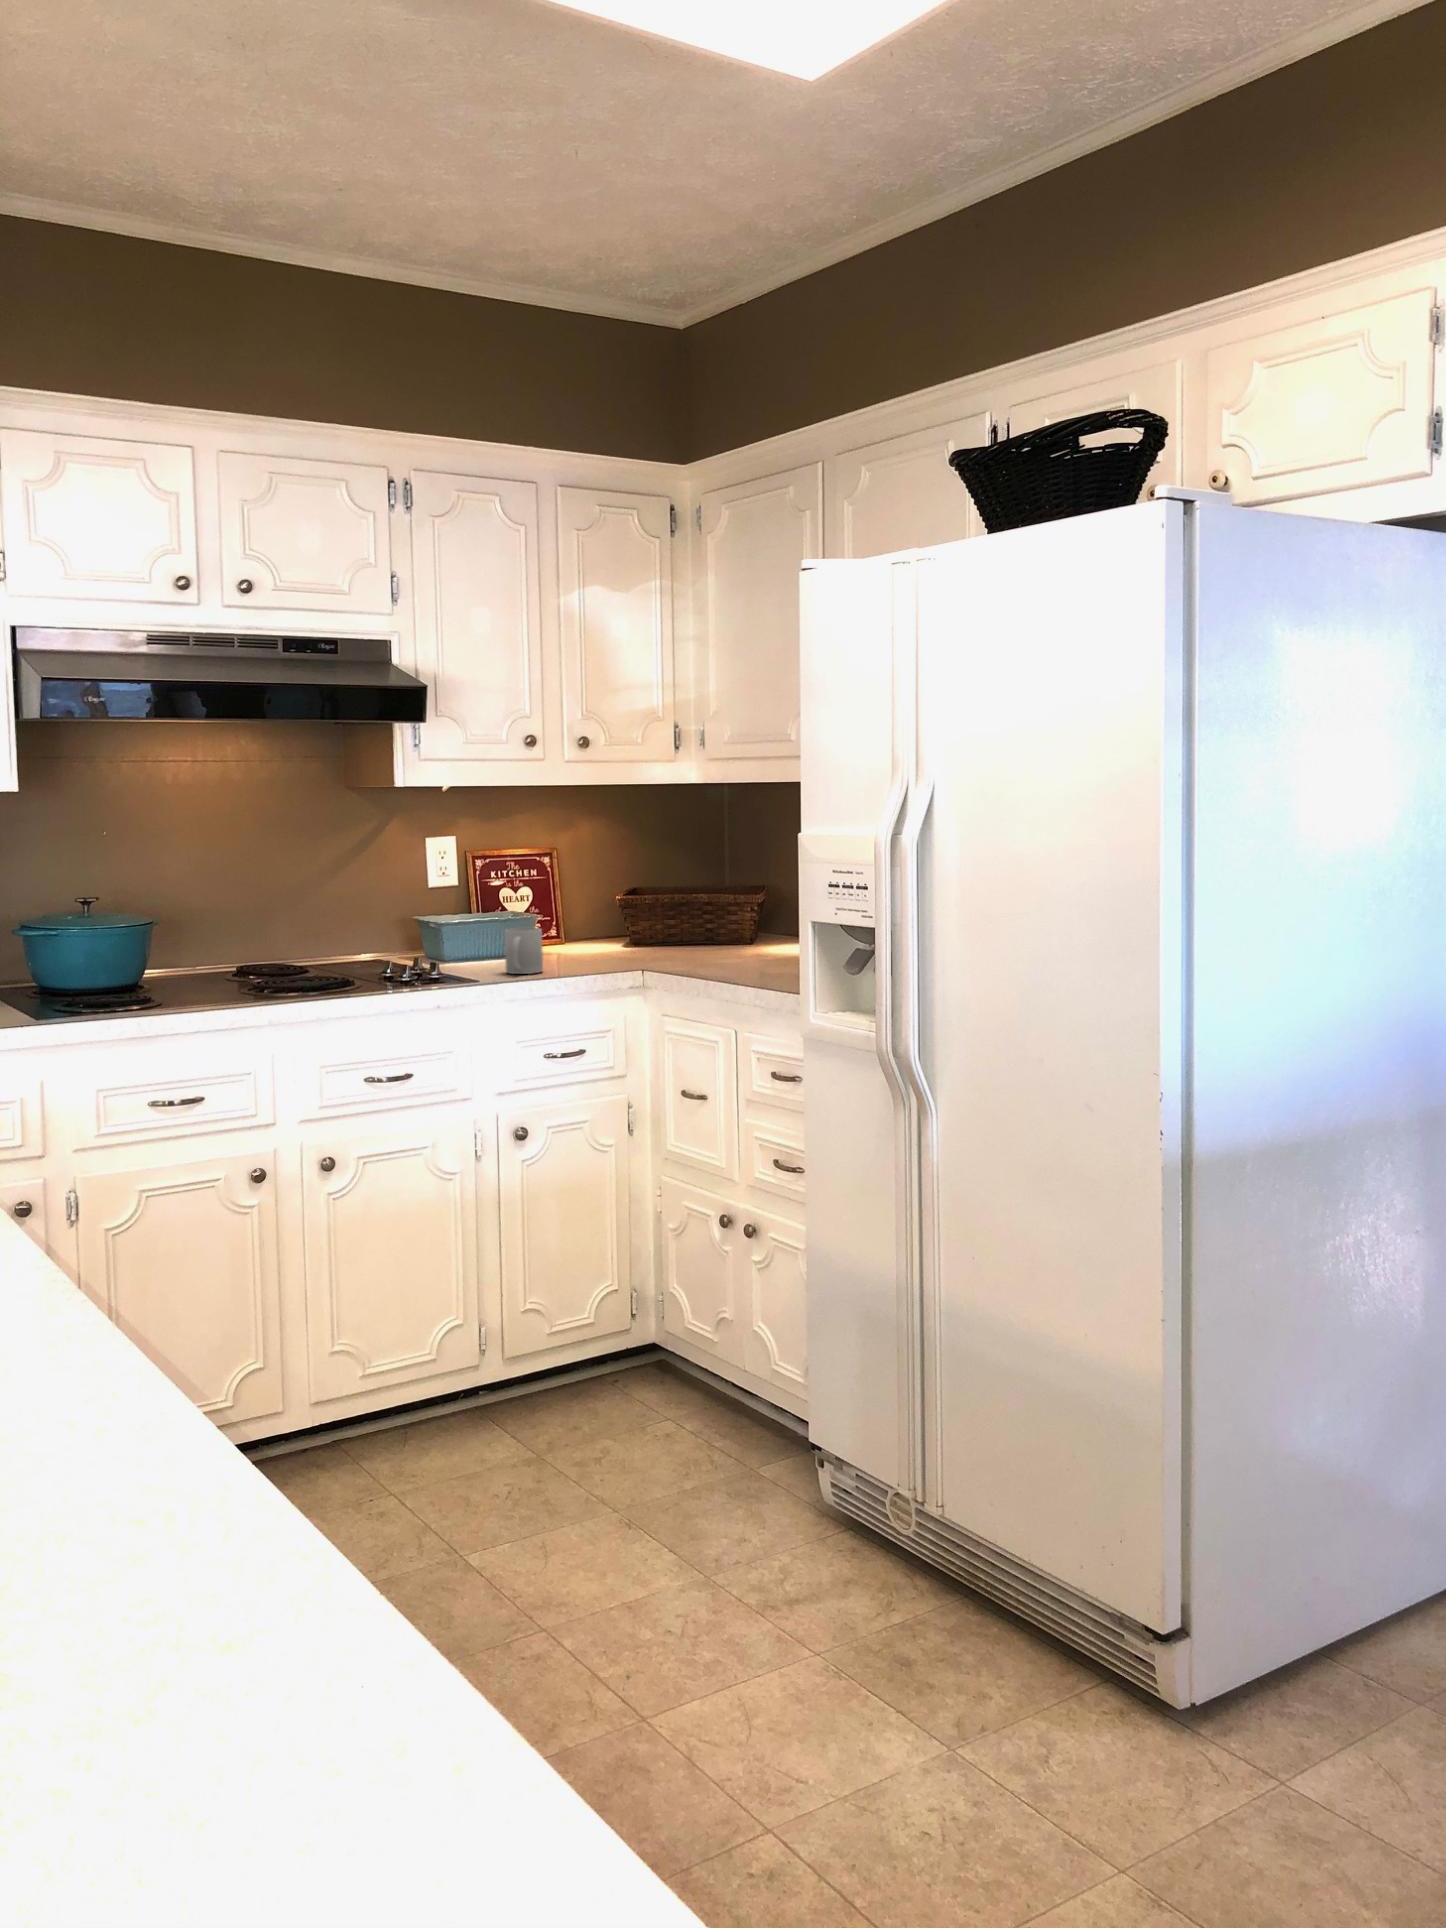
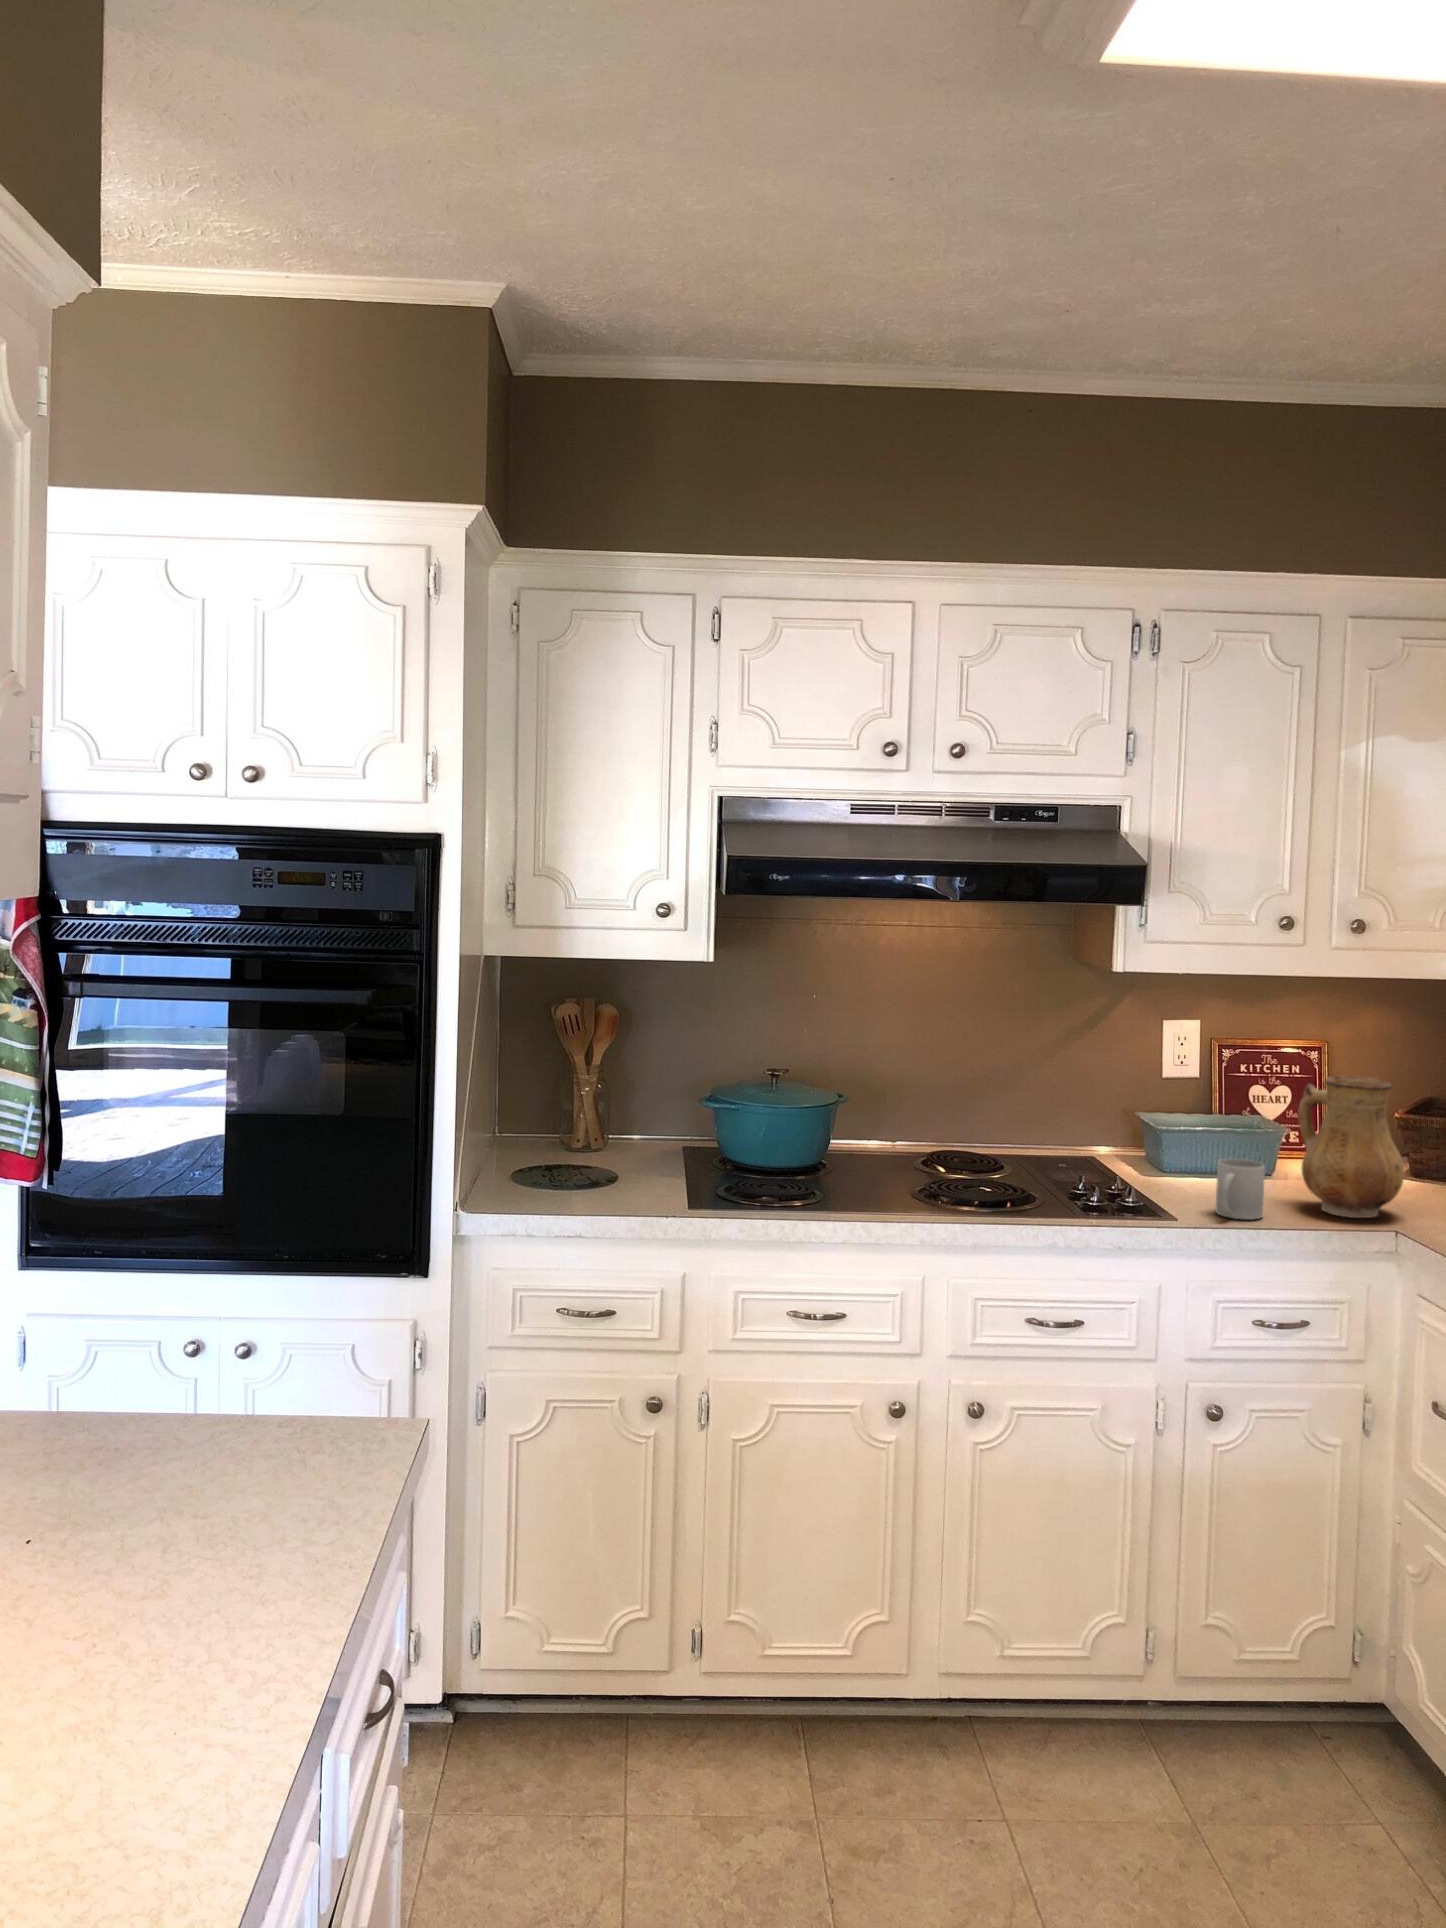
ceramic pitcher: none [557,855,641,965] -> present [1298,1076,1404,1218]

